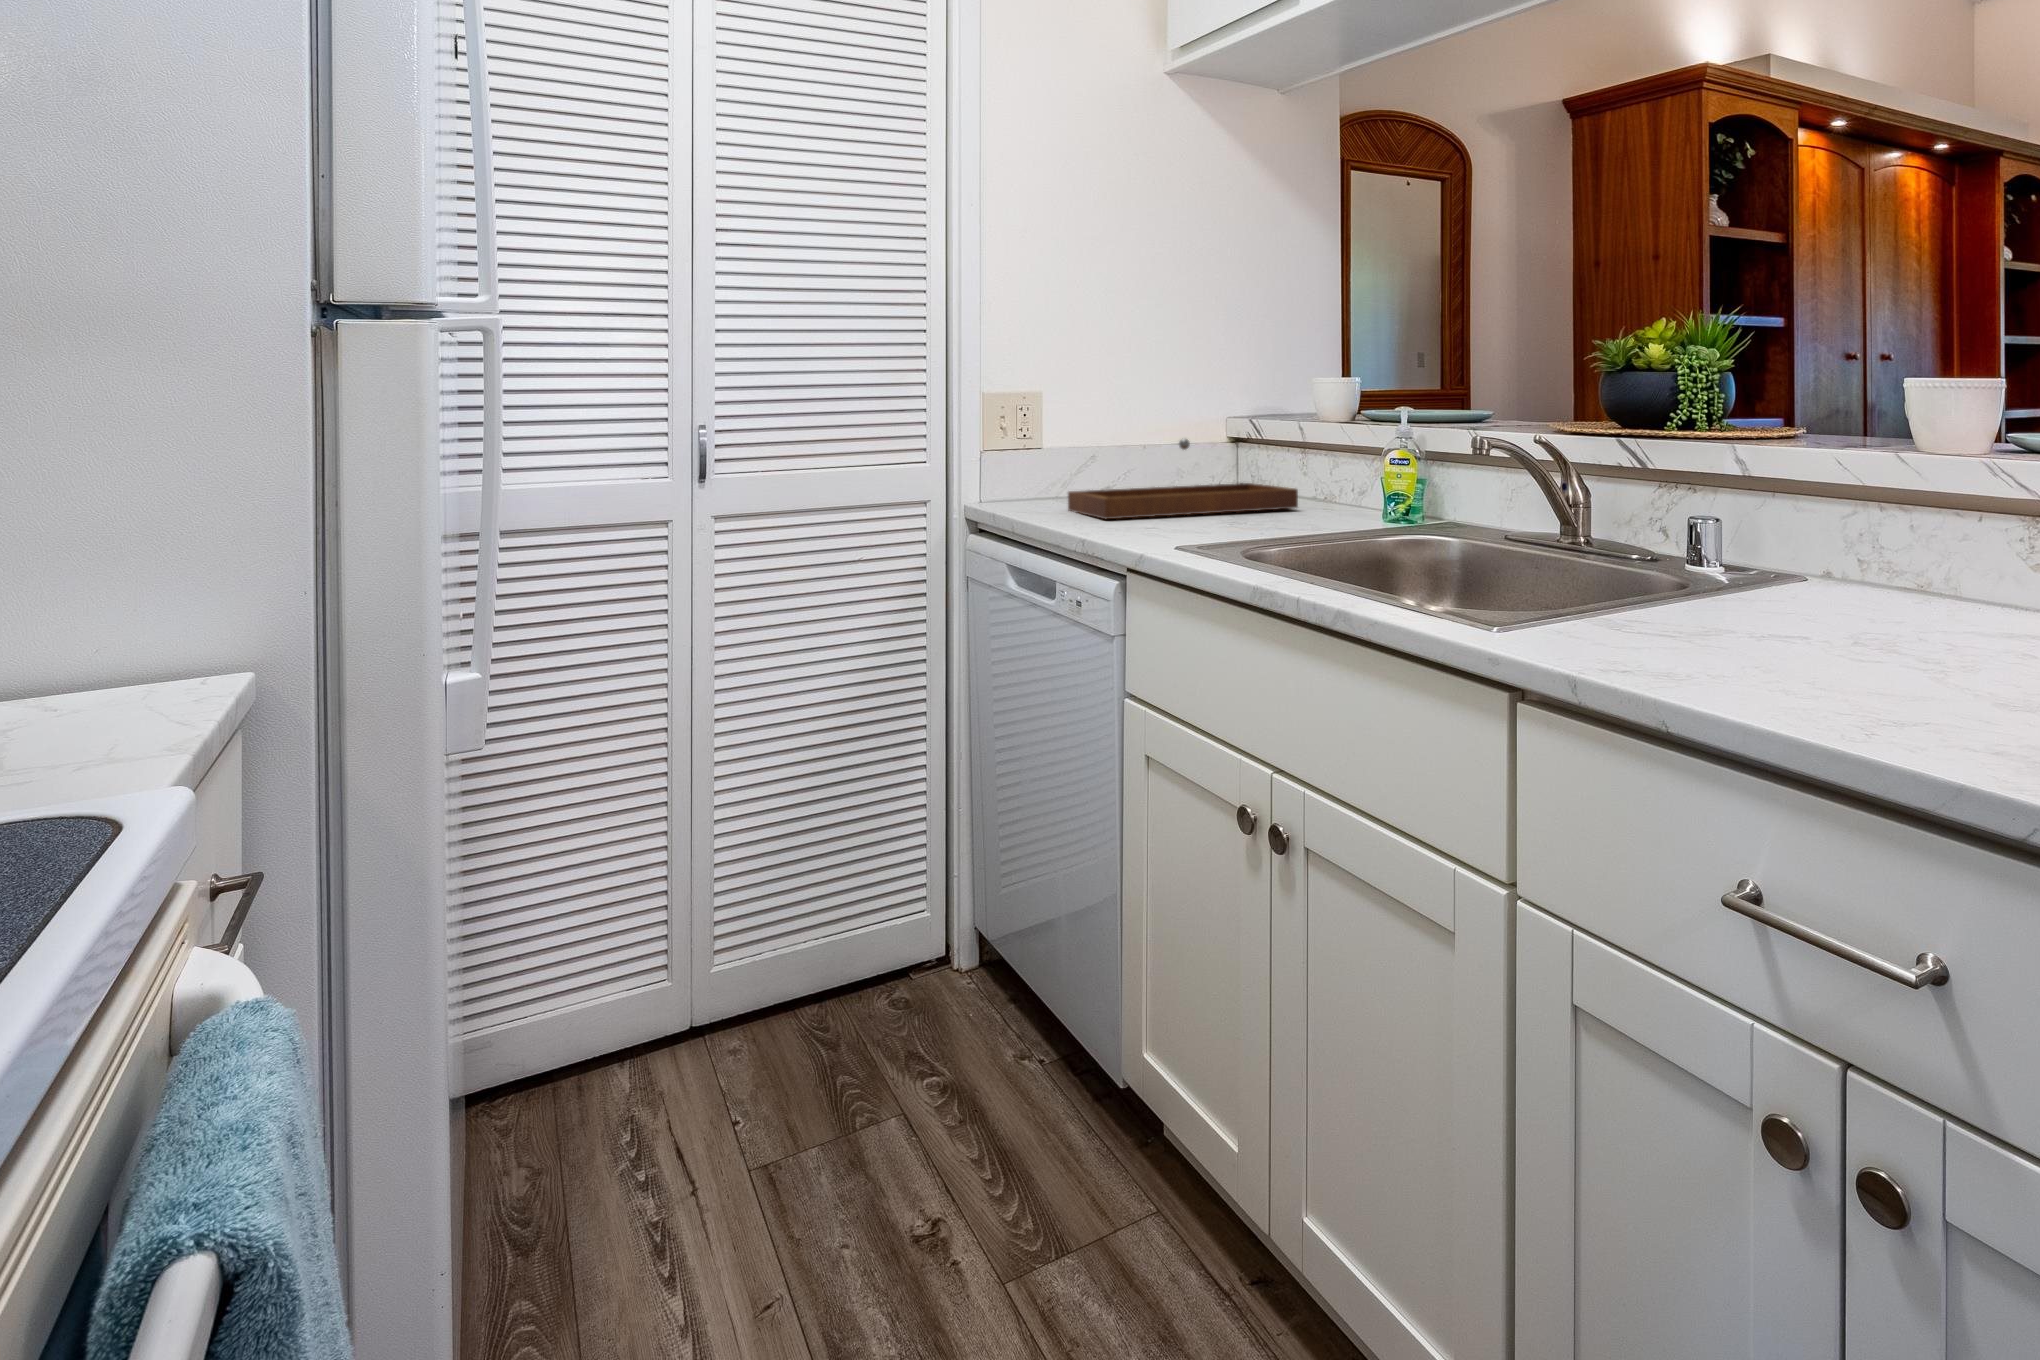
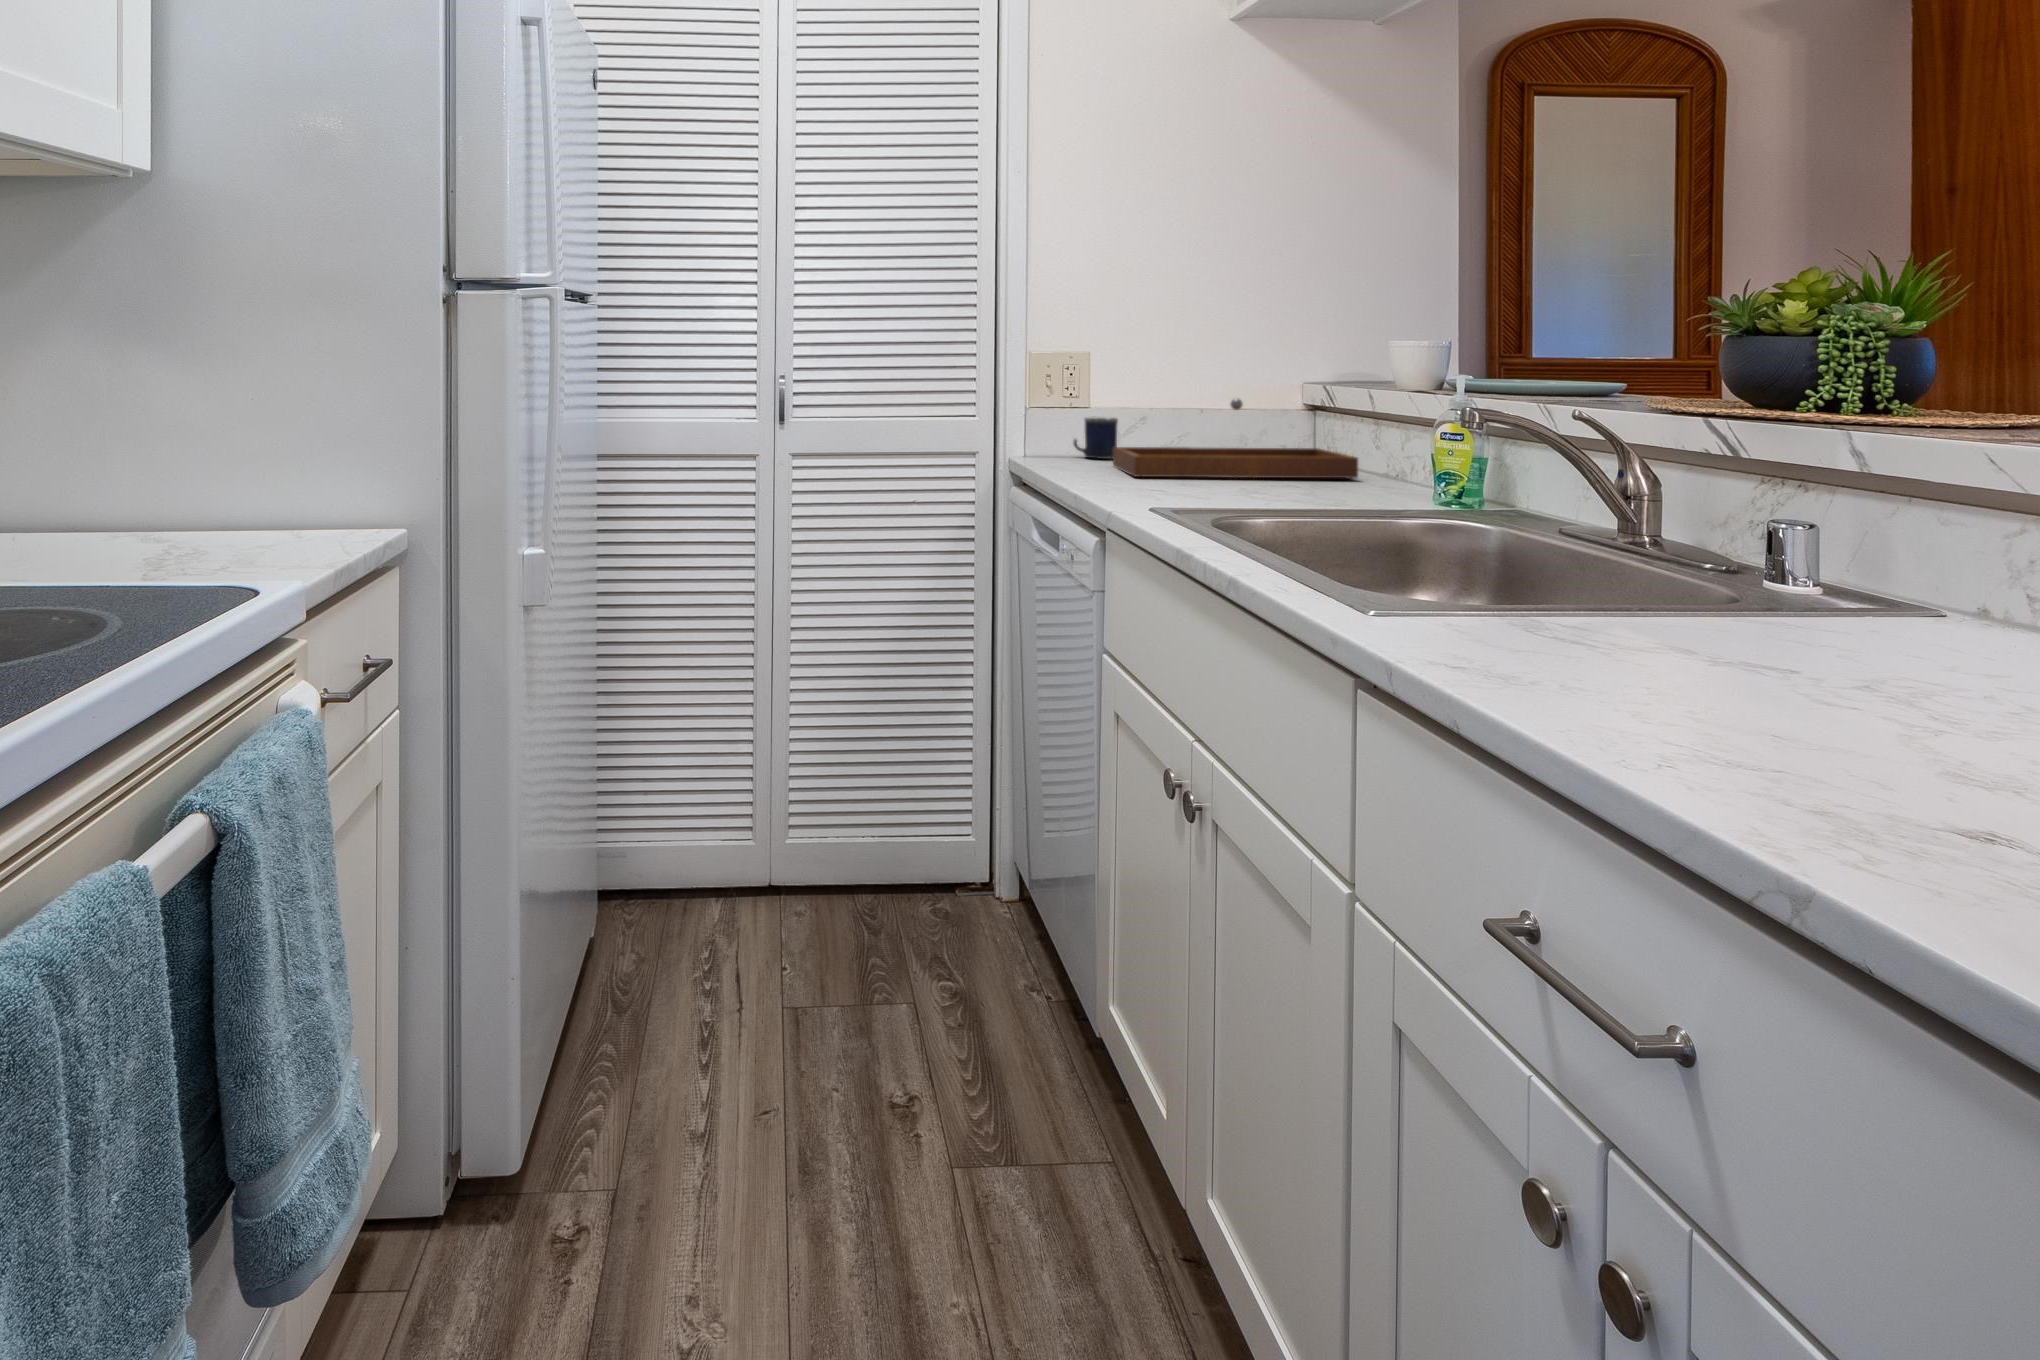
mug: none [1018,462,1064,504] -> present [1074,418,1118,459]

